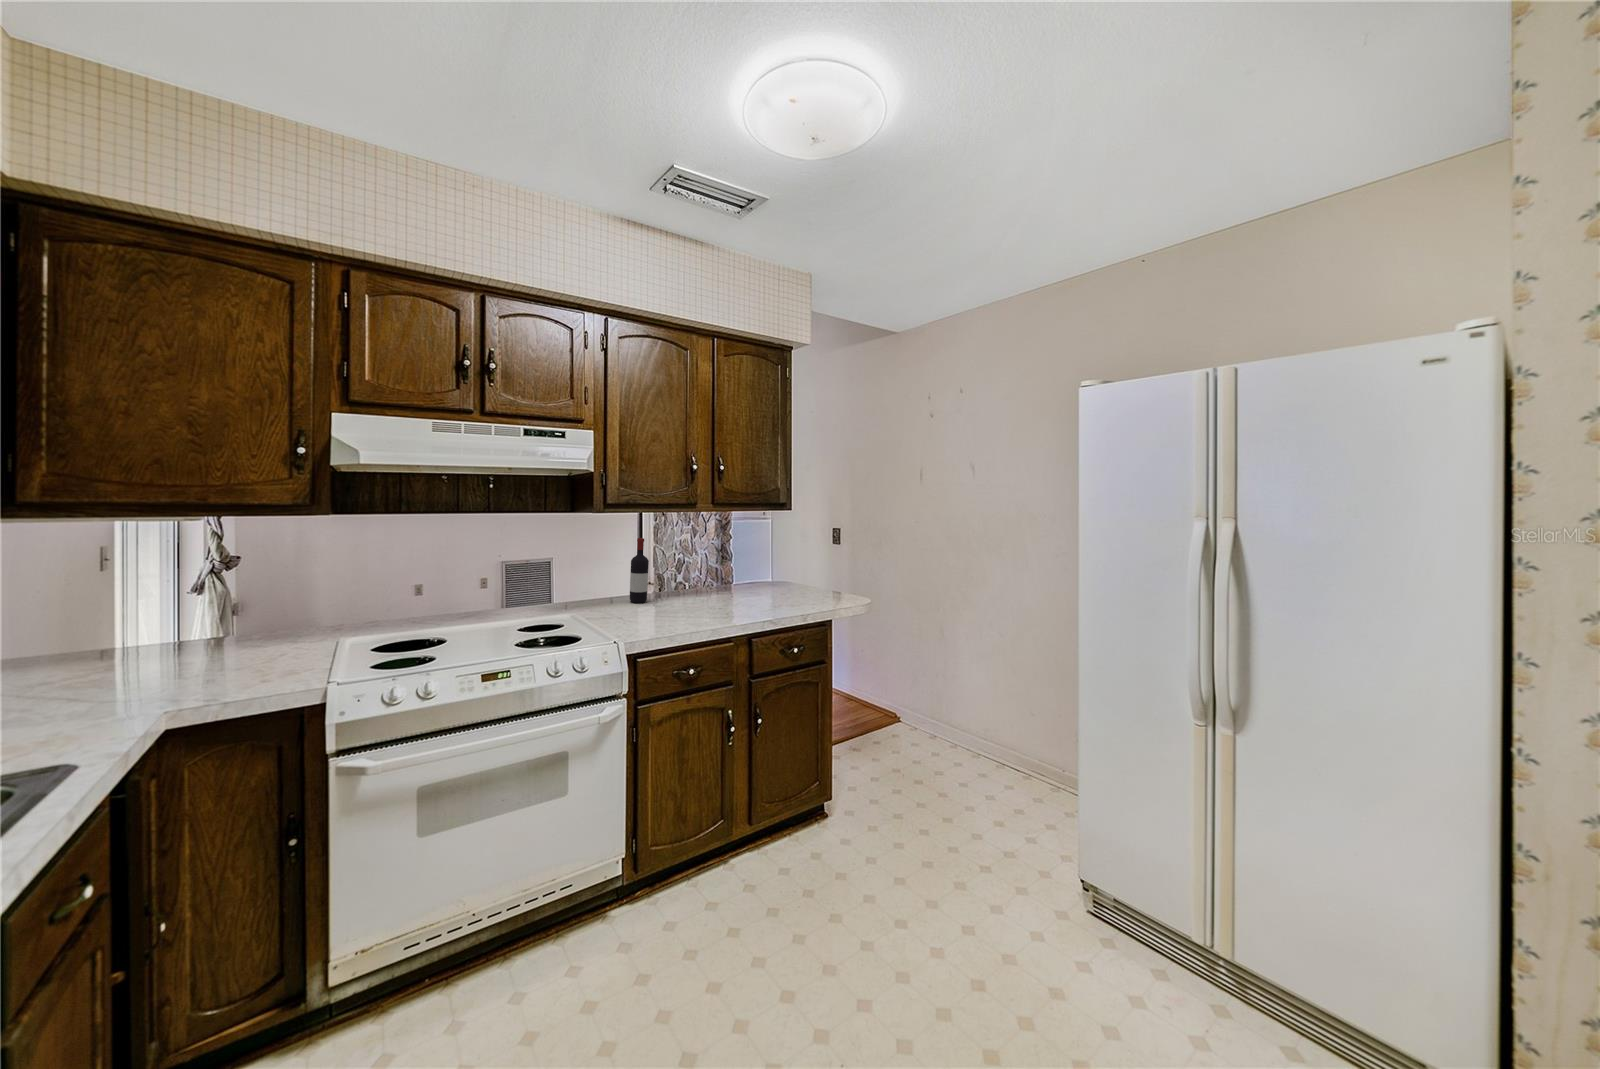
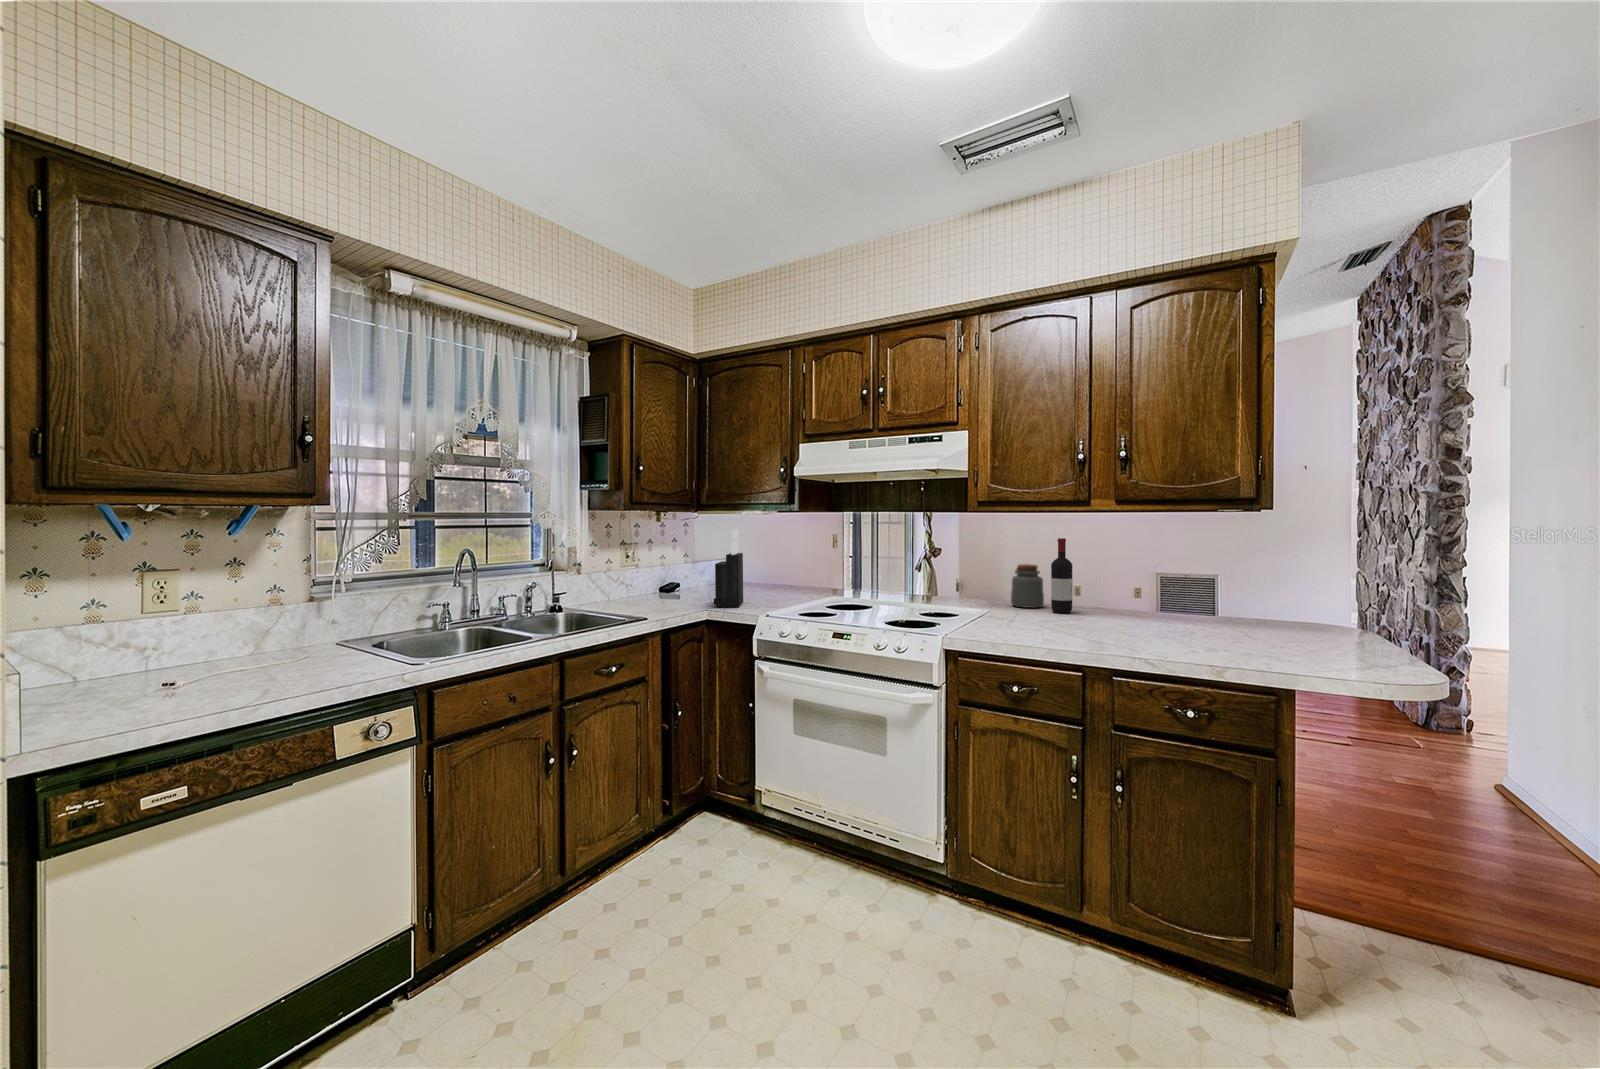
knife block: none [58,525,171,694] -> present [714,528,743,607]
jar: none [583,561,614,602] -> present [1011,564,1044,608]

